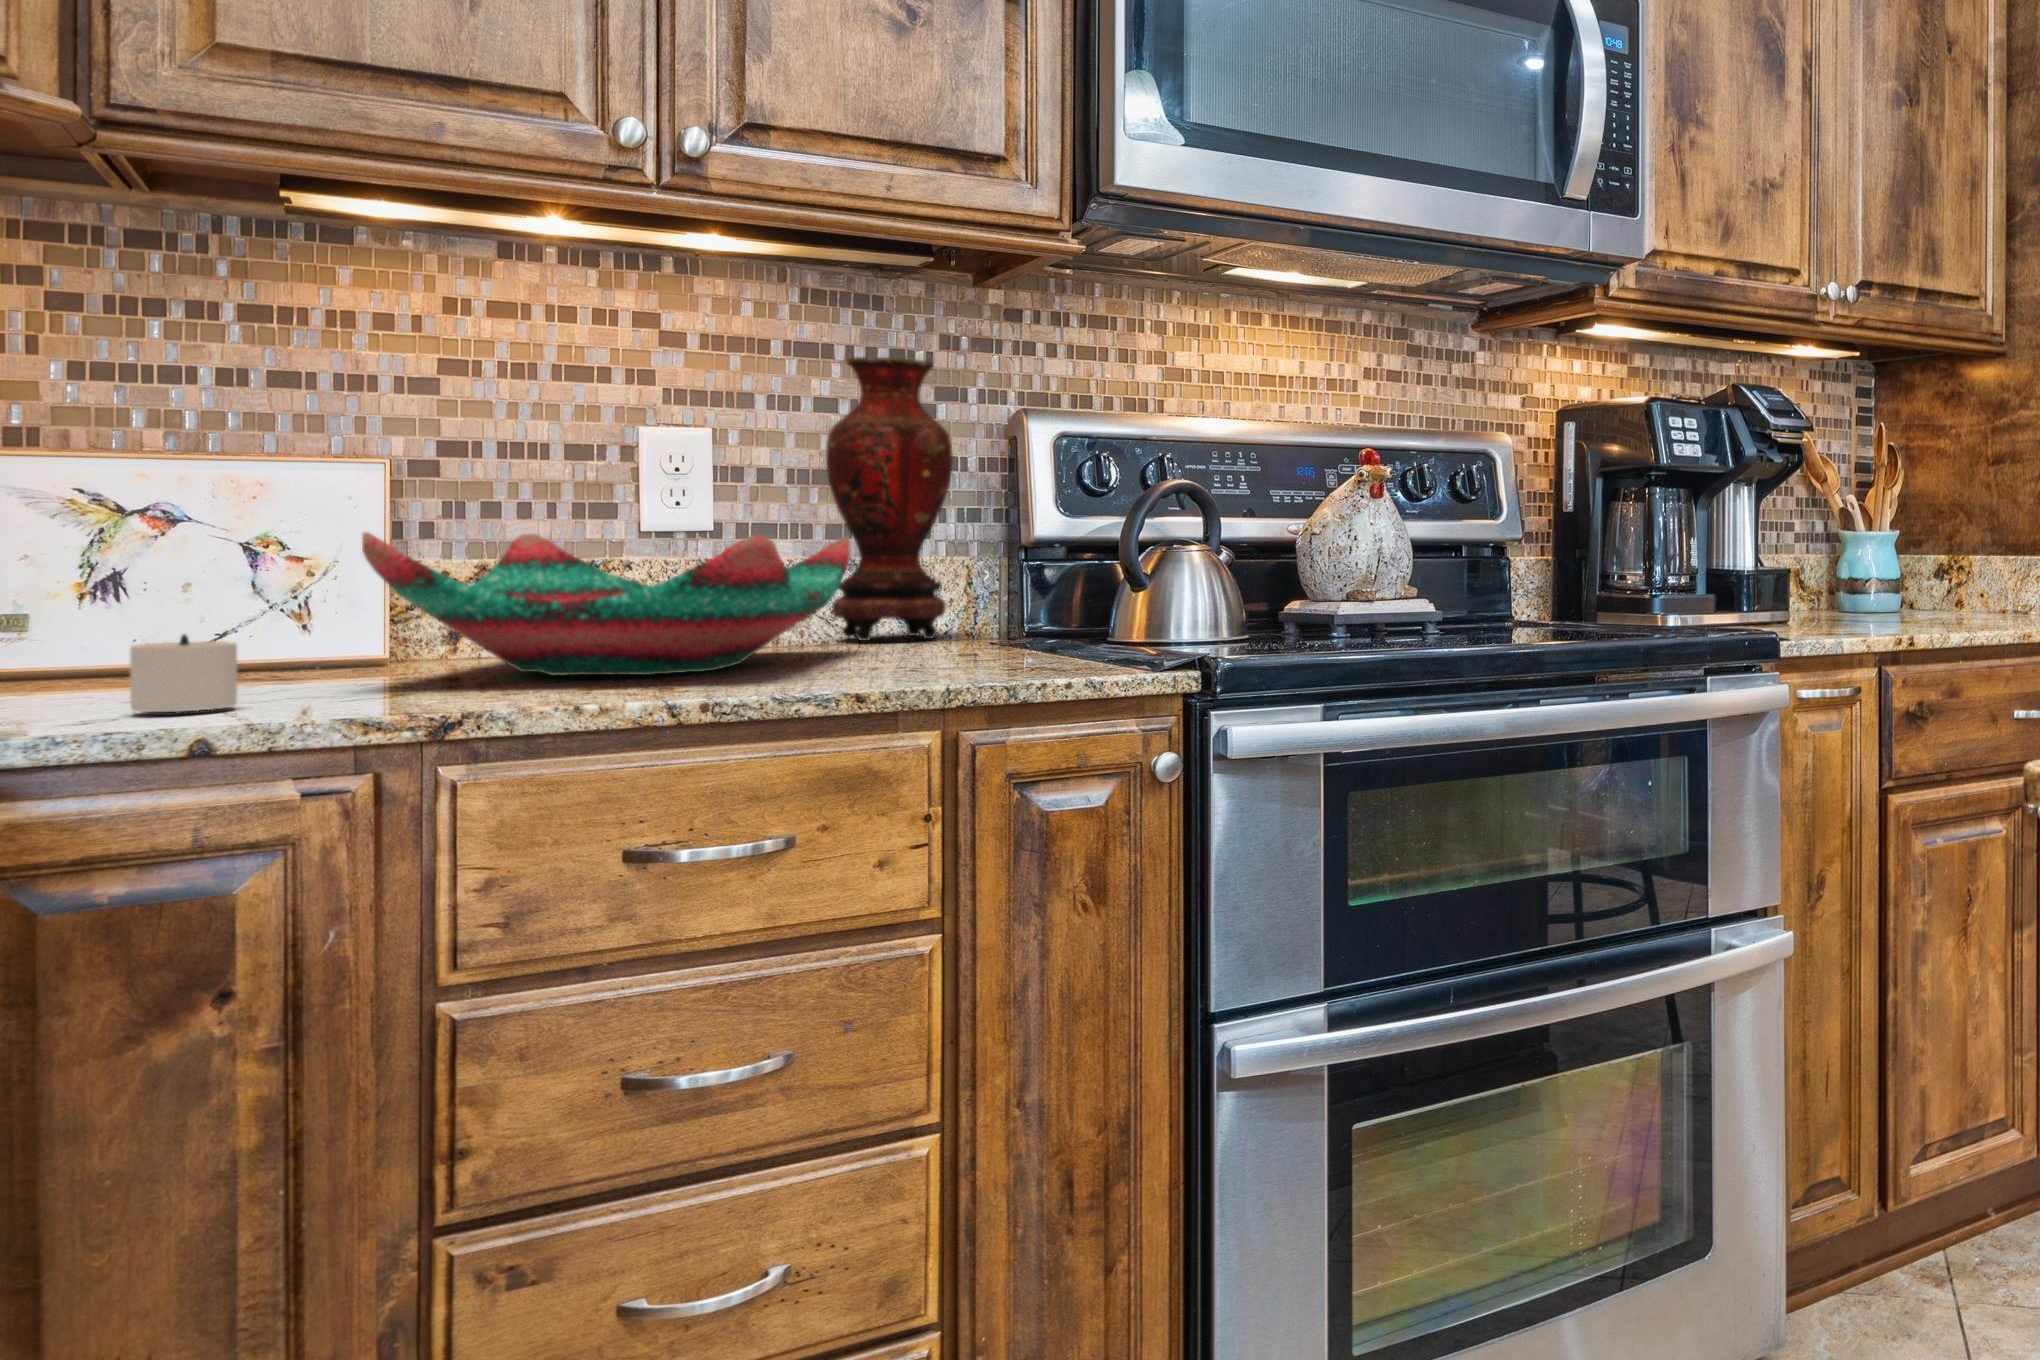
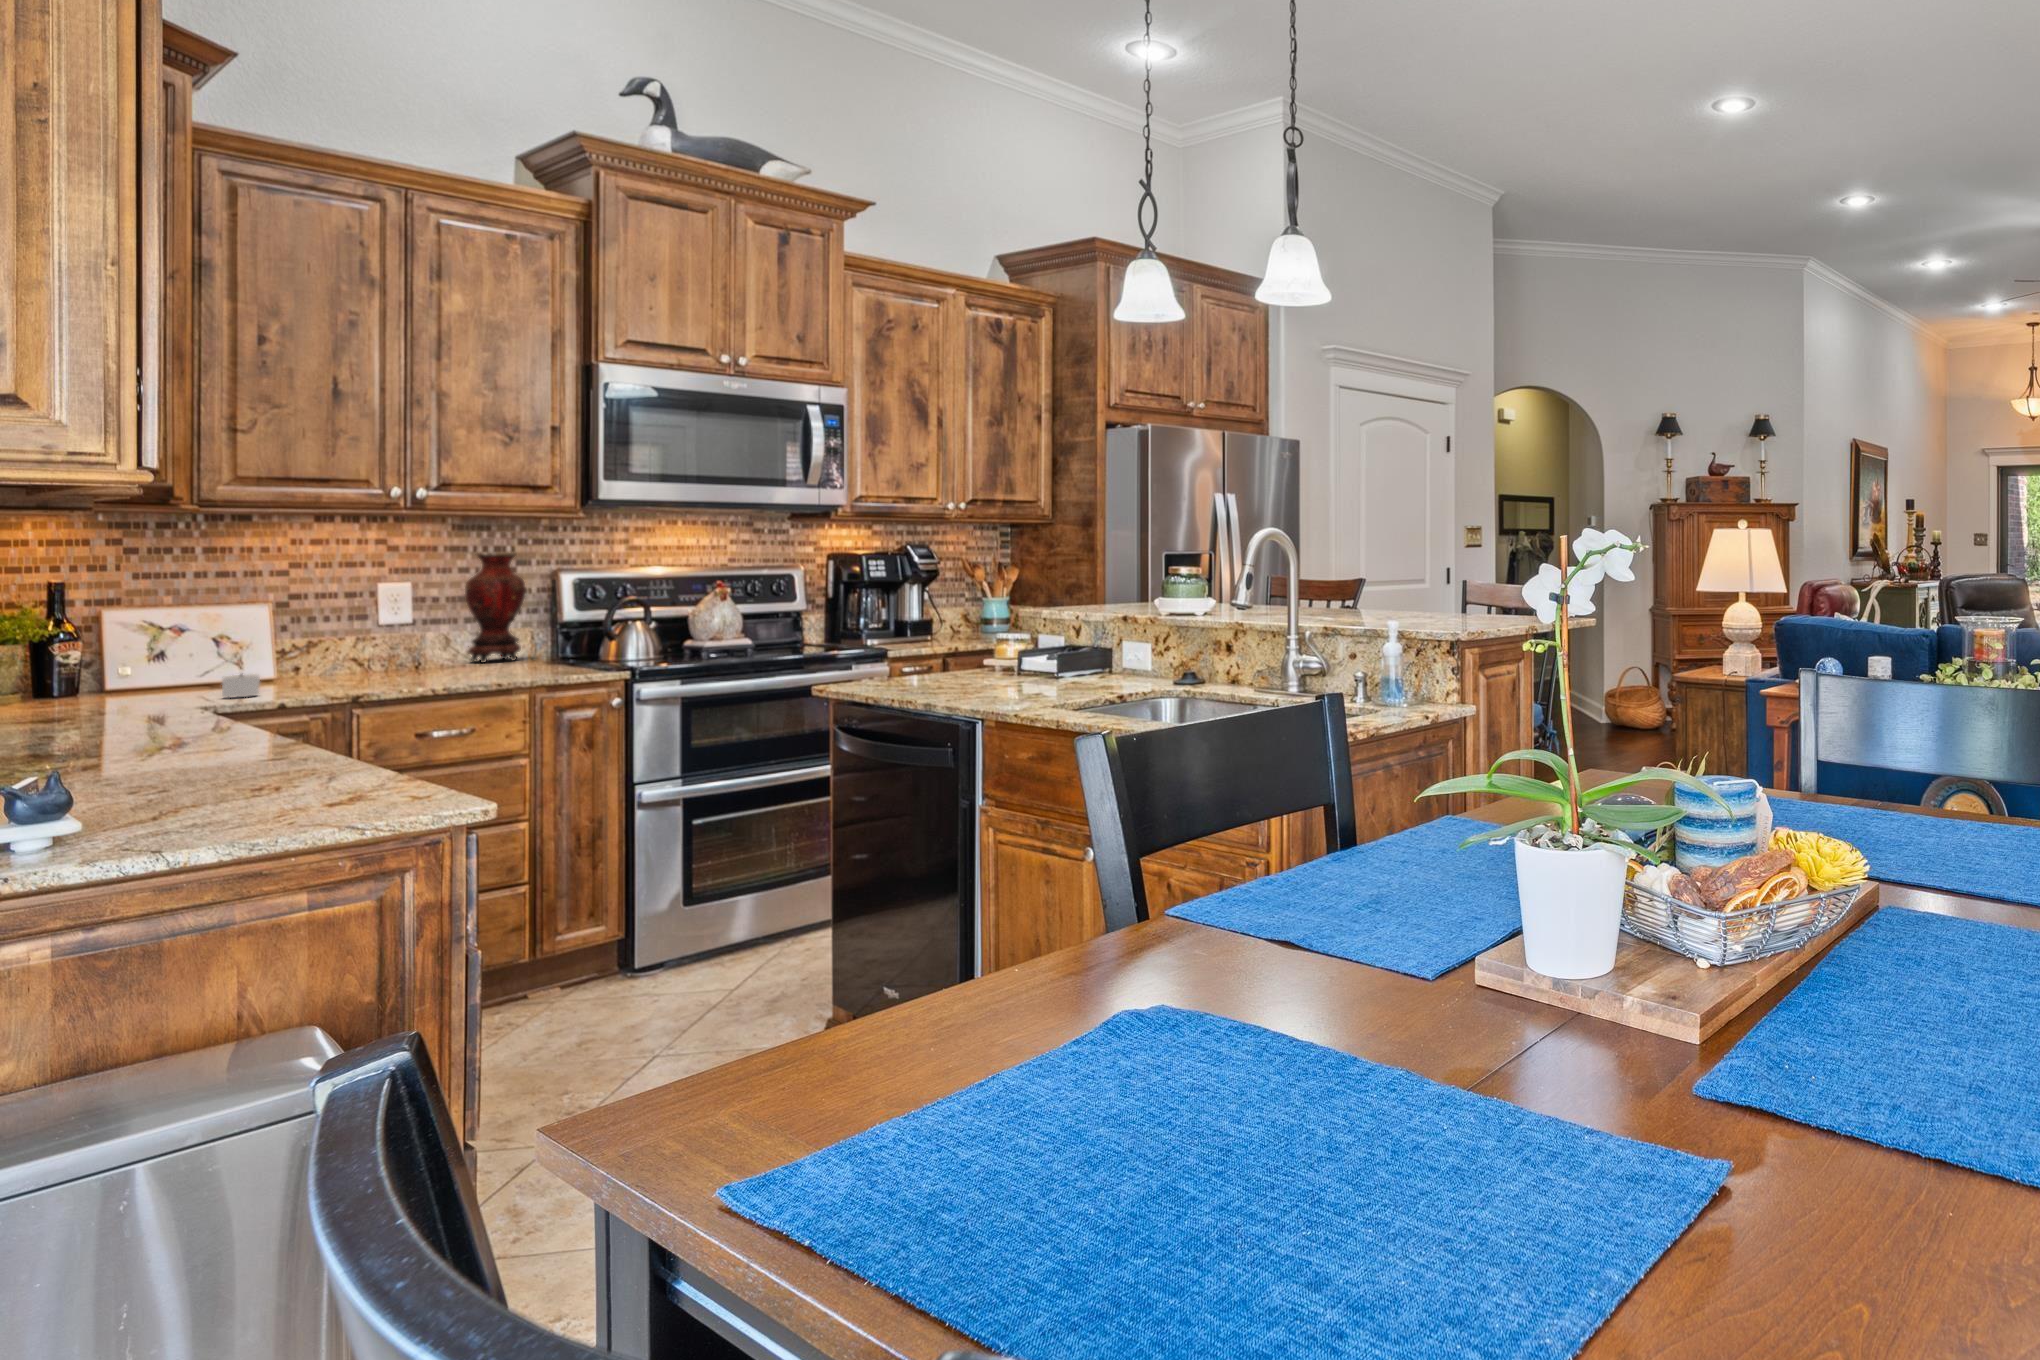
decorative bowl: present [362,532,850,675] -> none [294,625,482,681]

